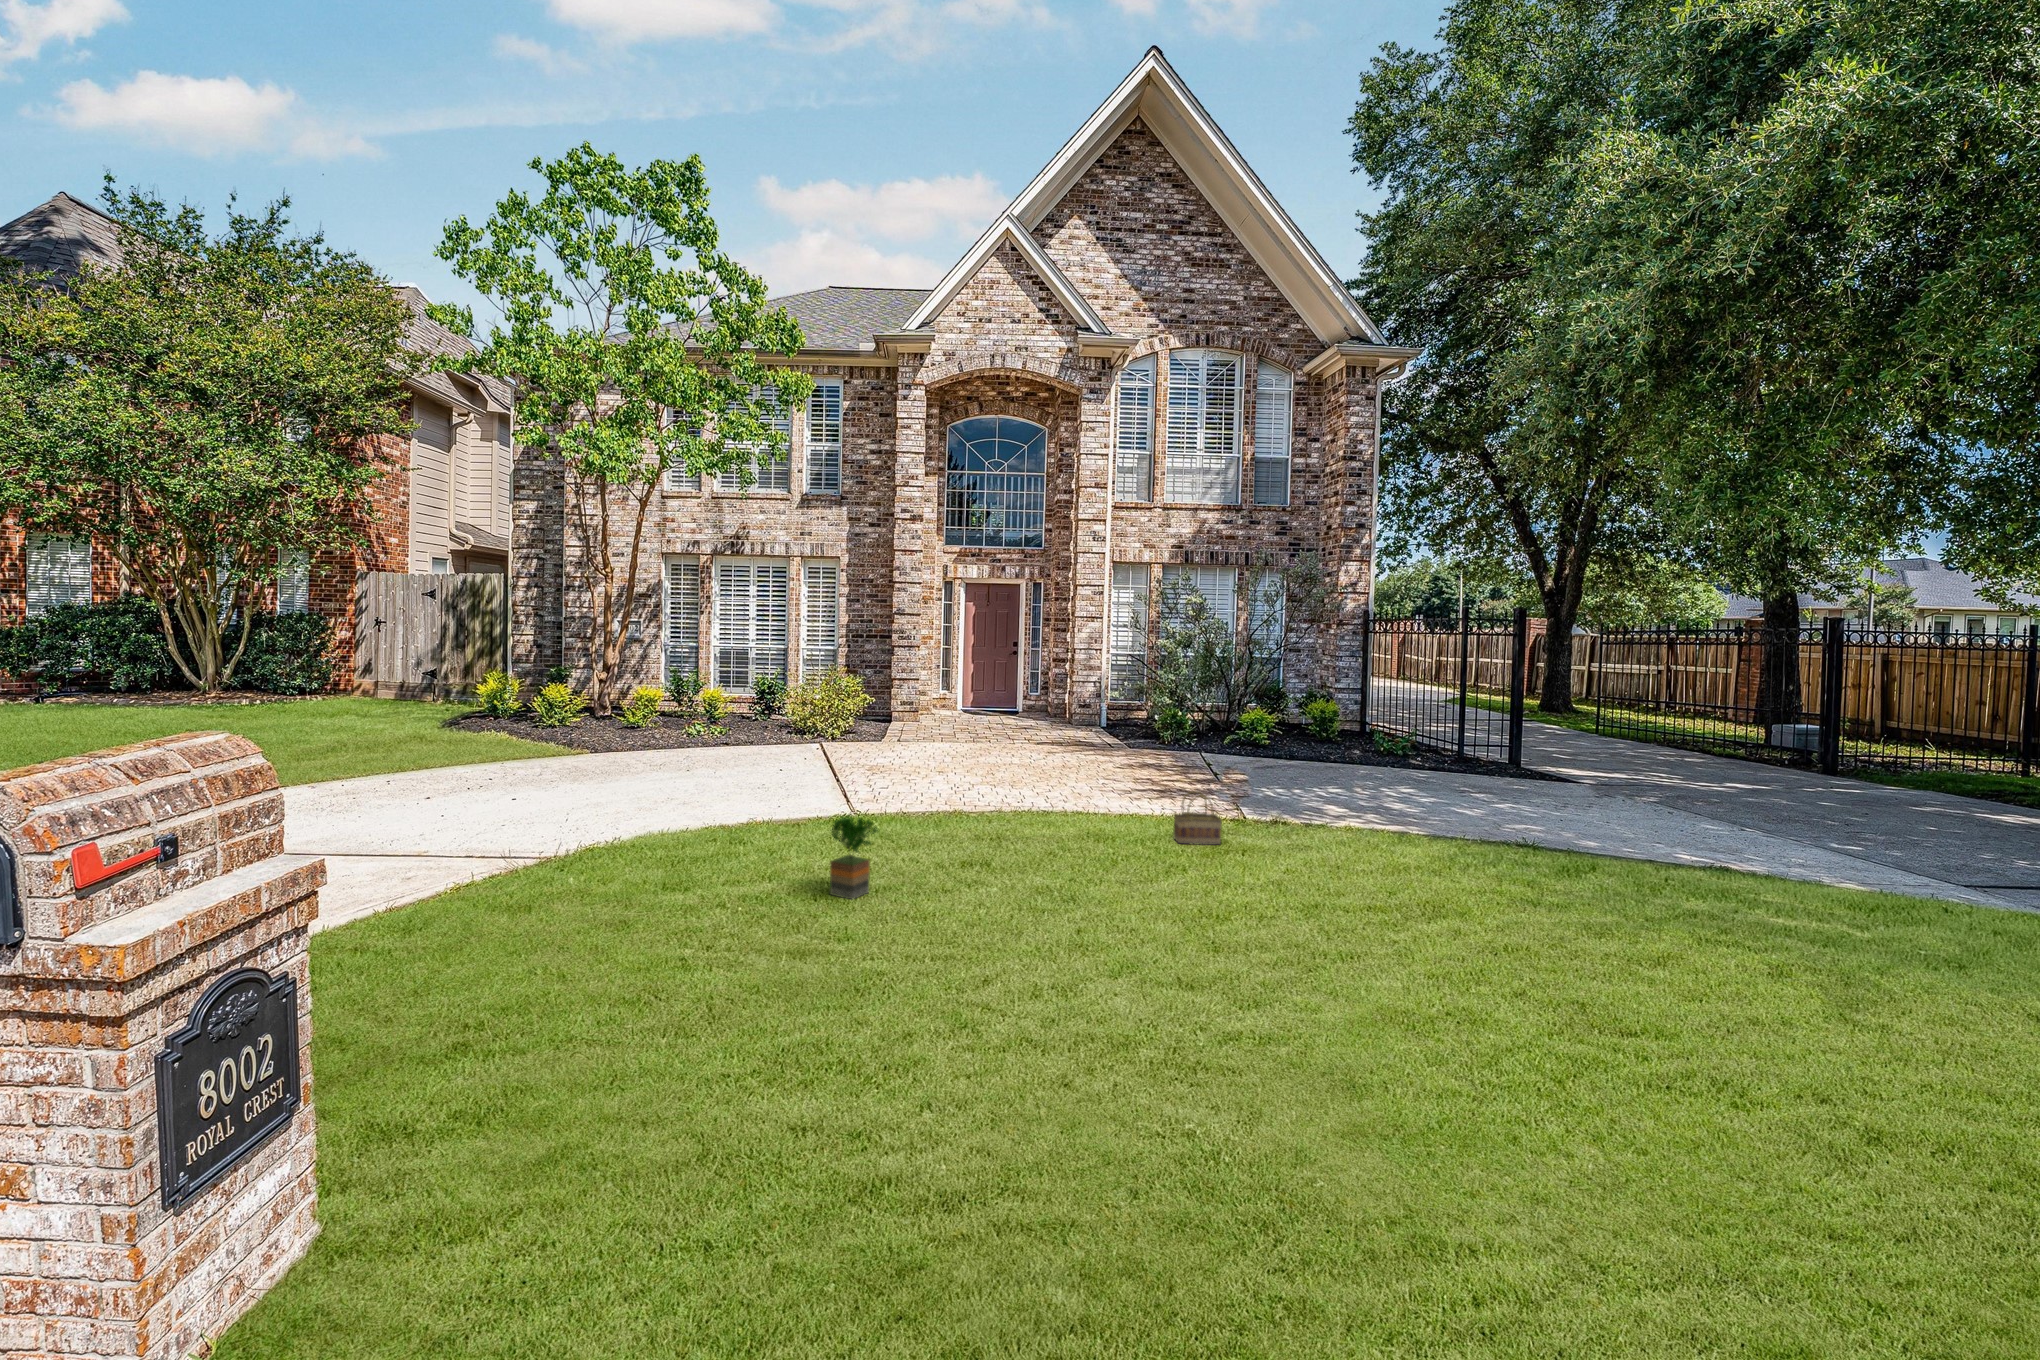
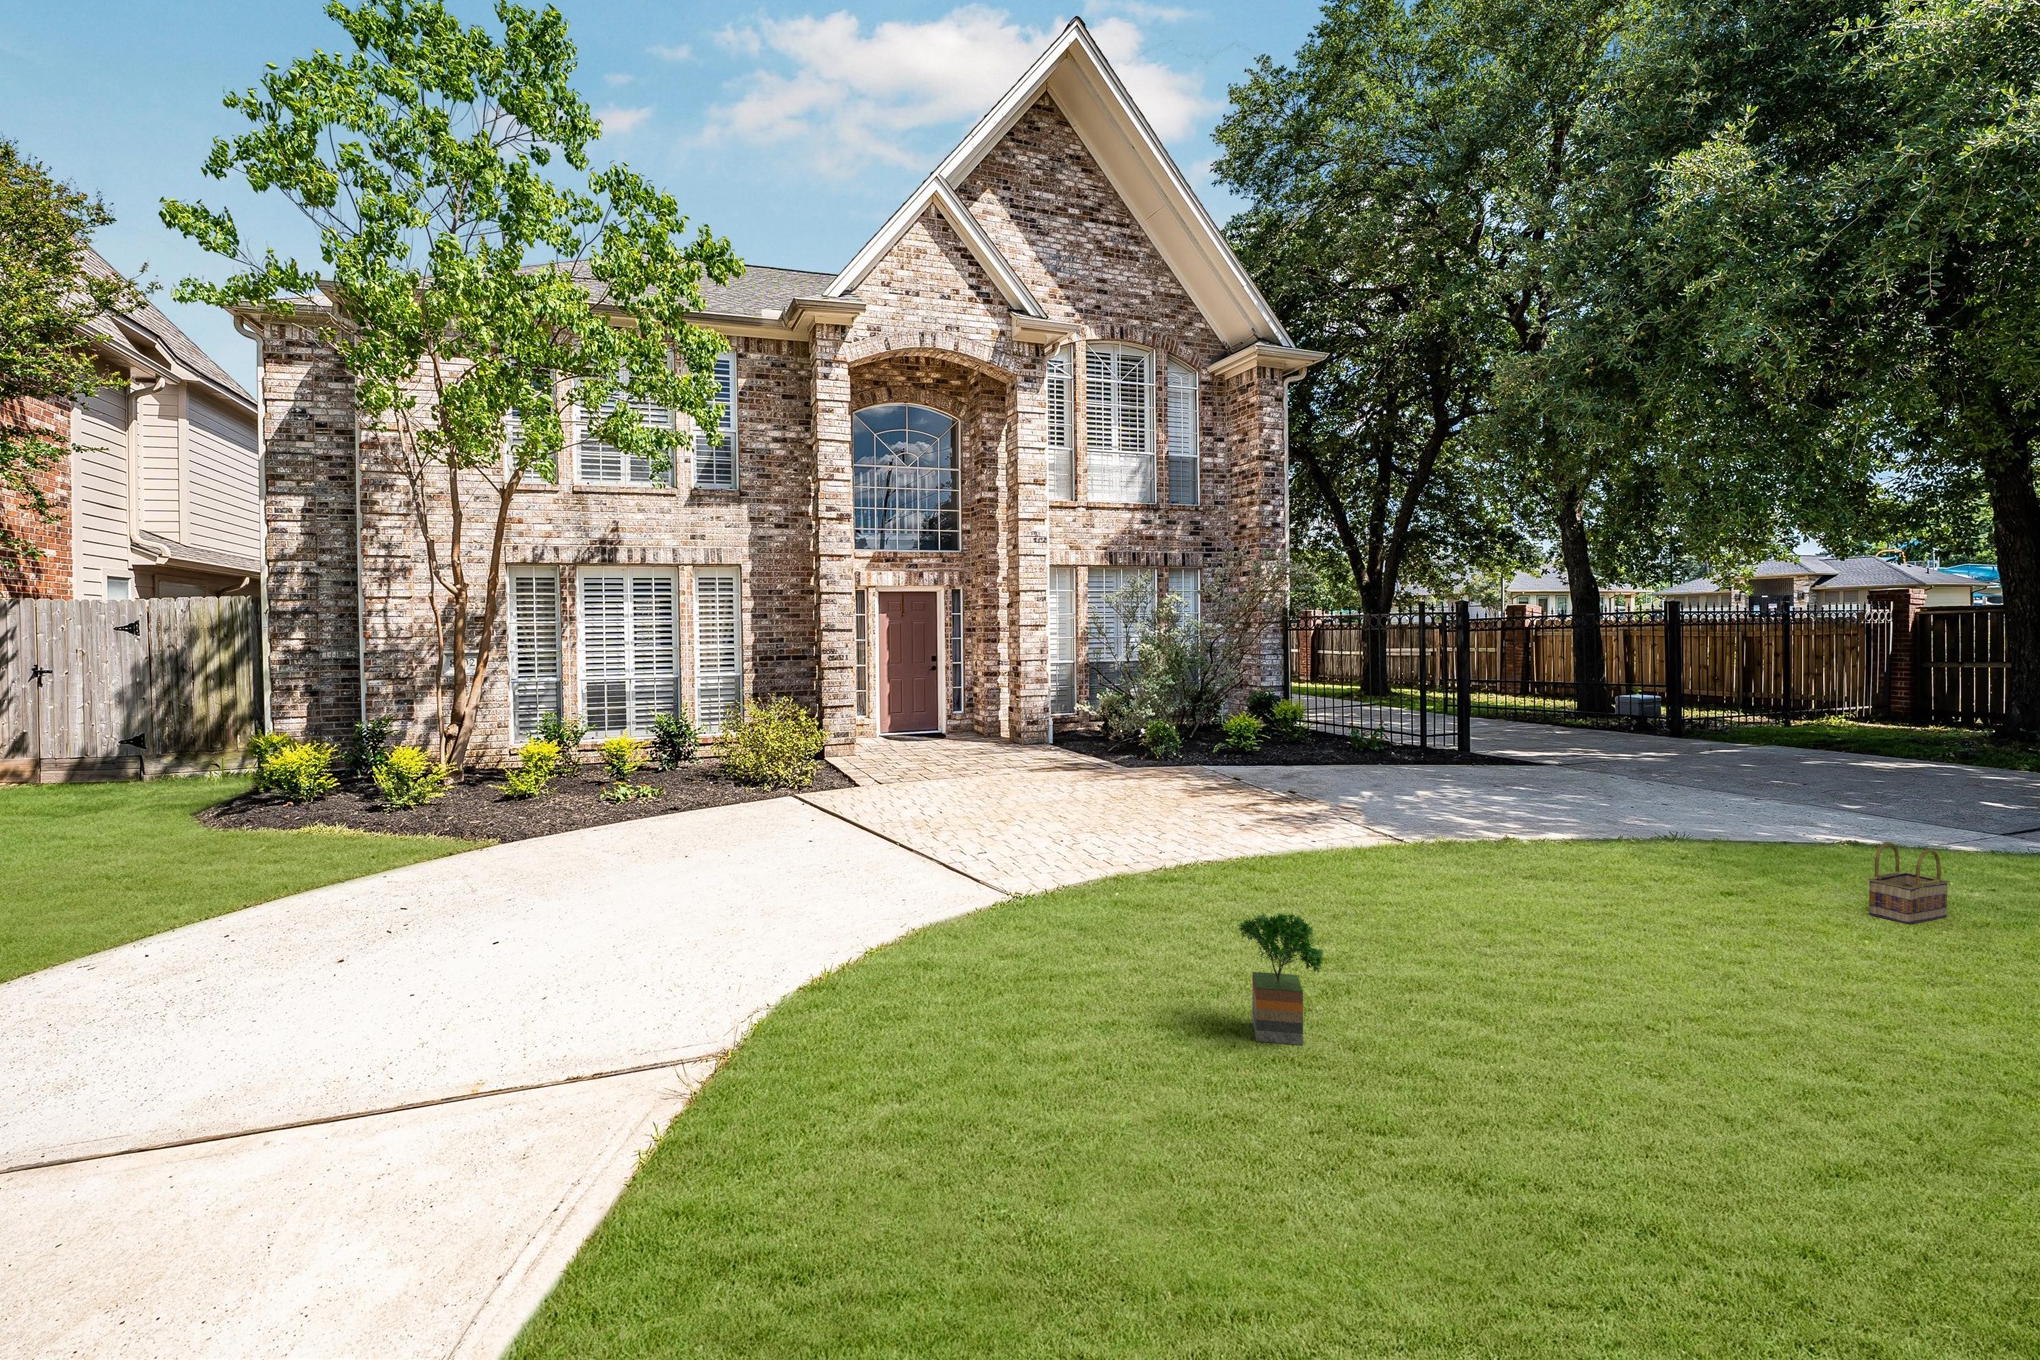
basket: present [1173,791,1222,845] -> present [1868,842,1949,924]

